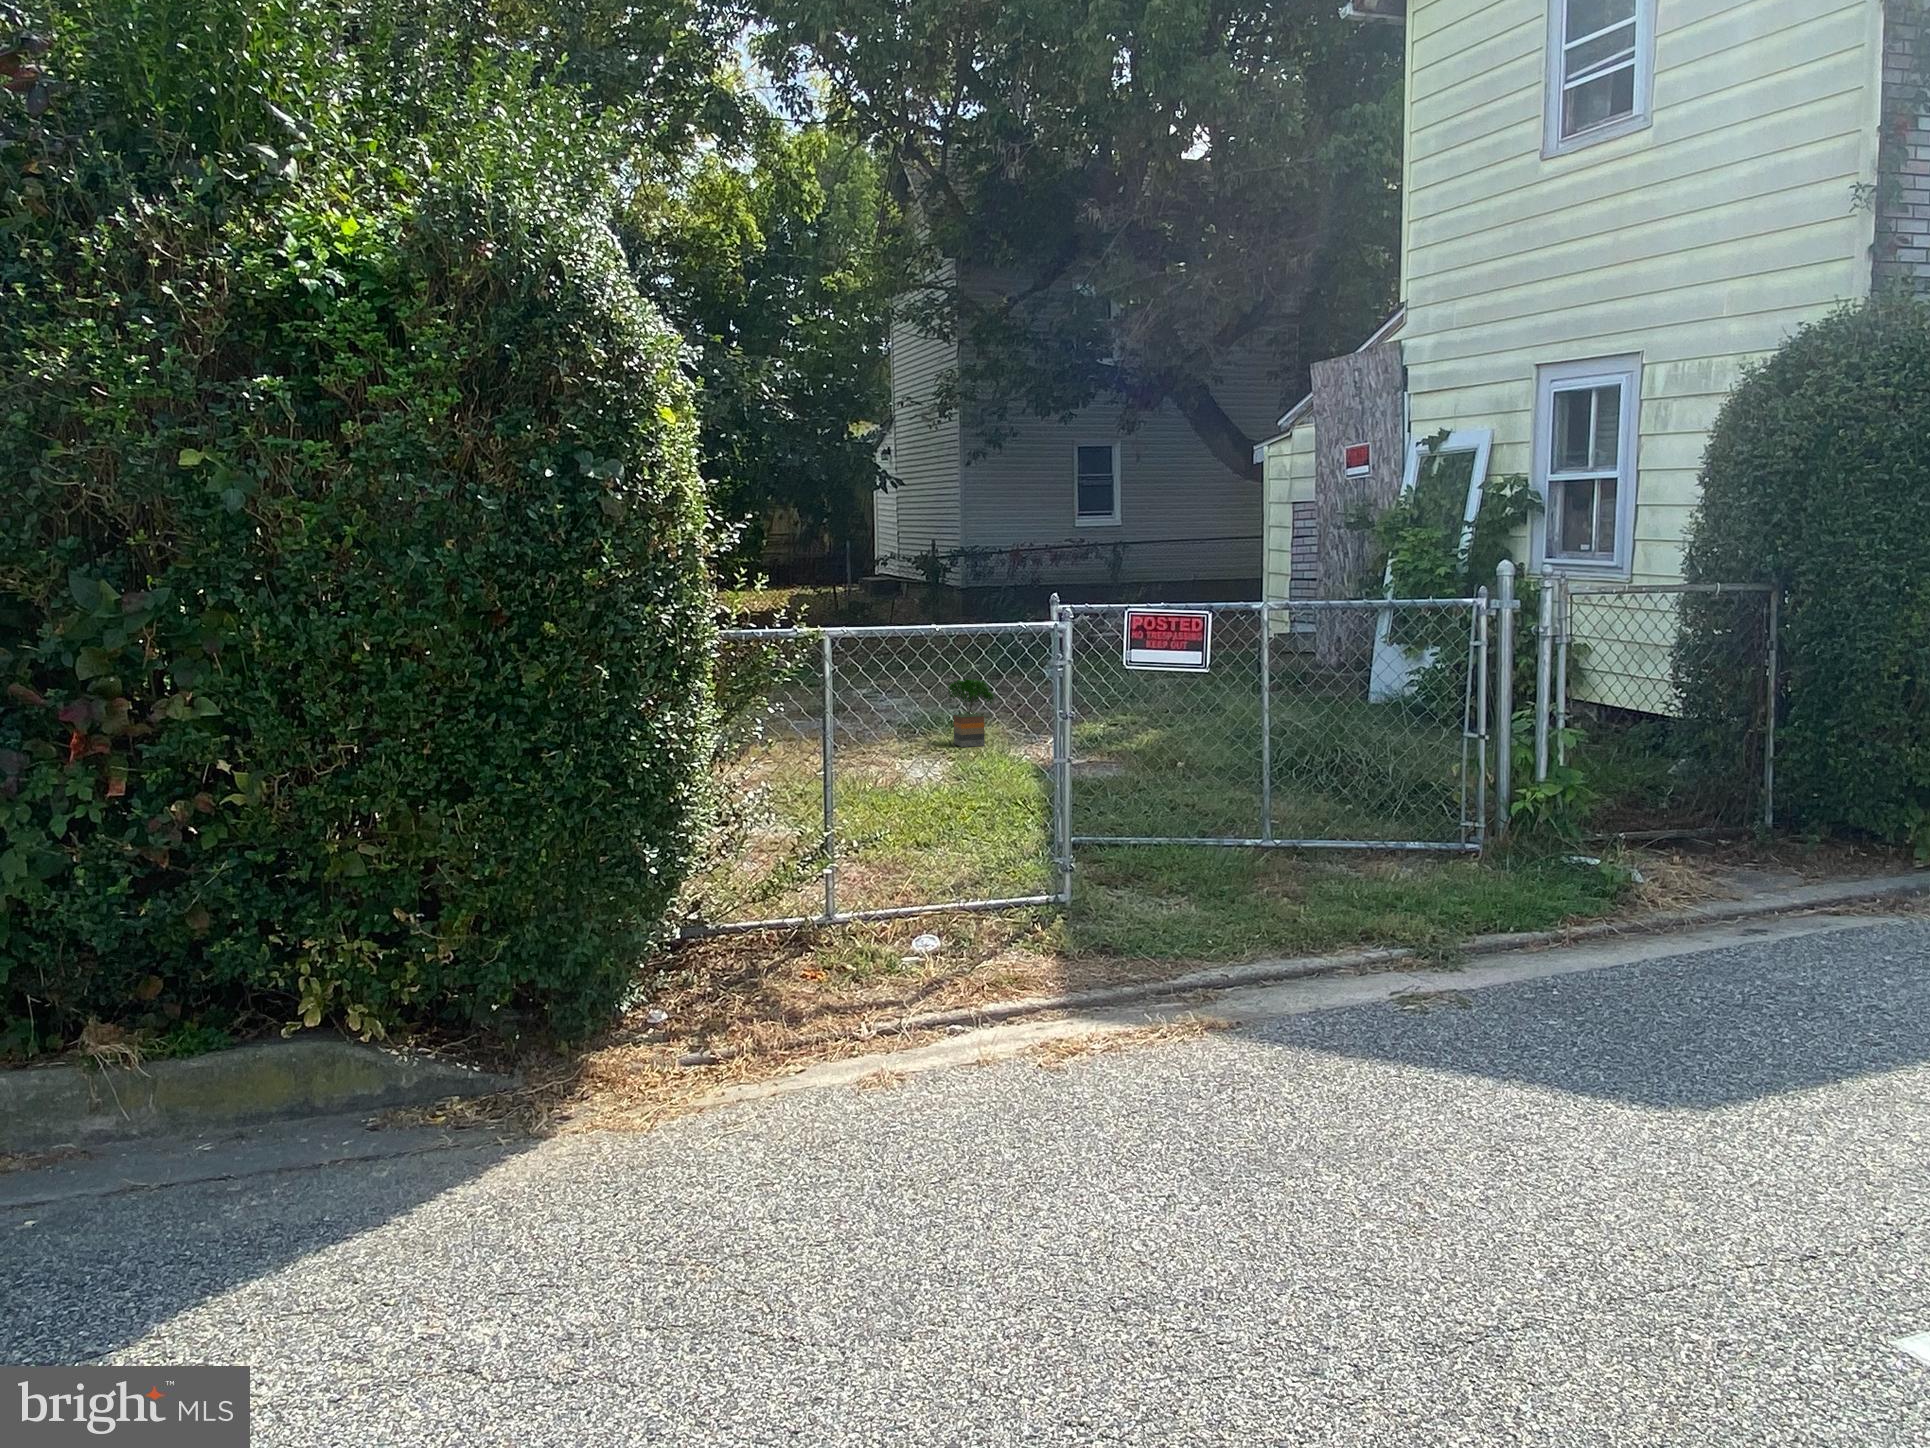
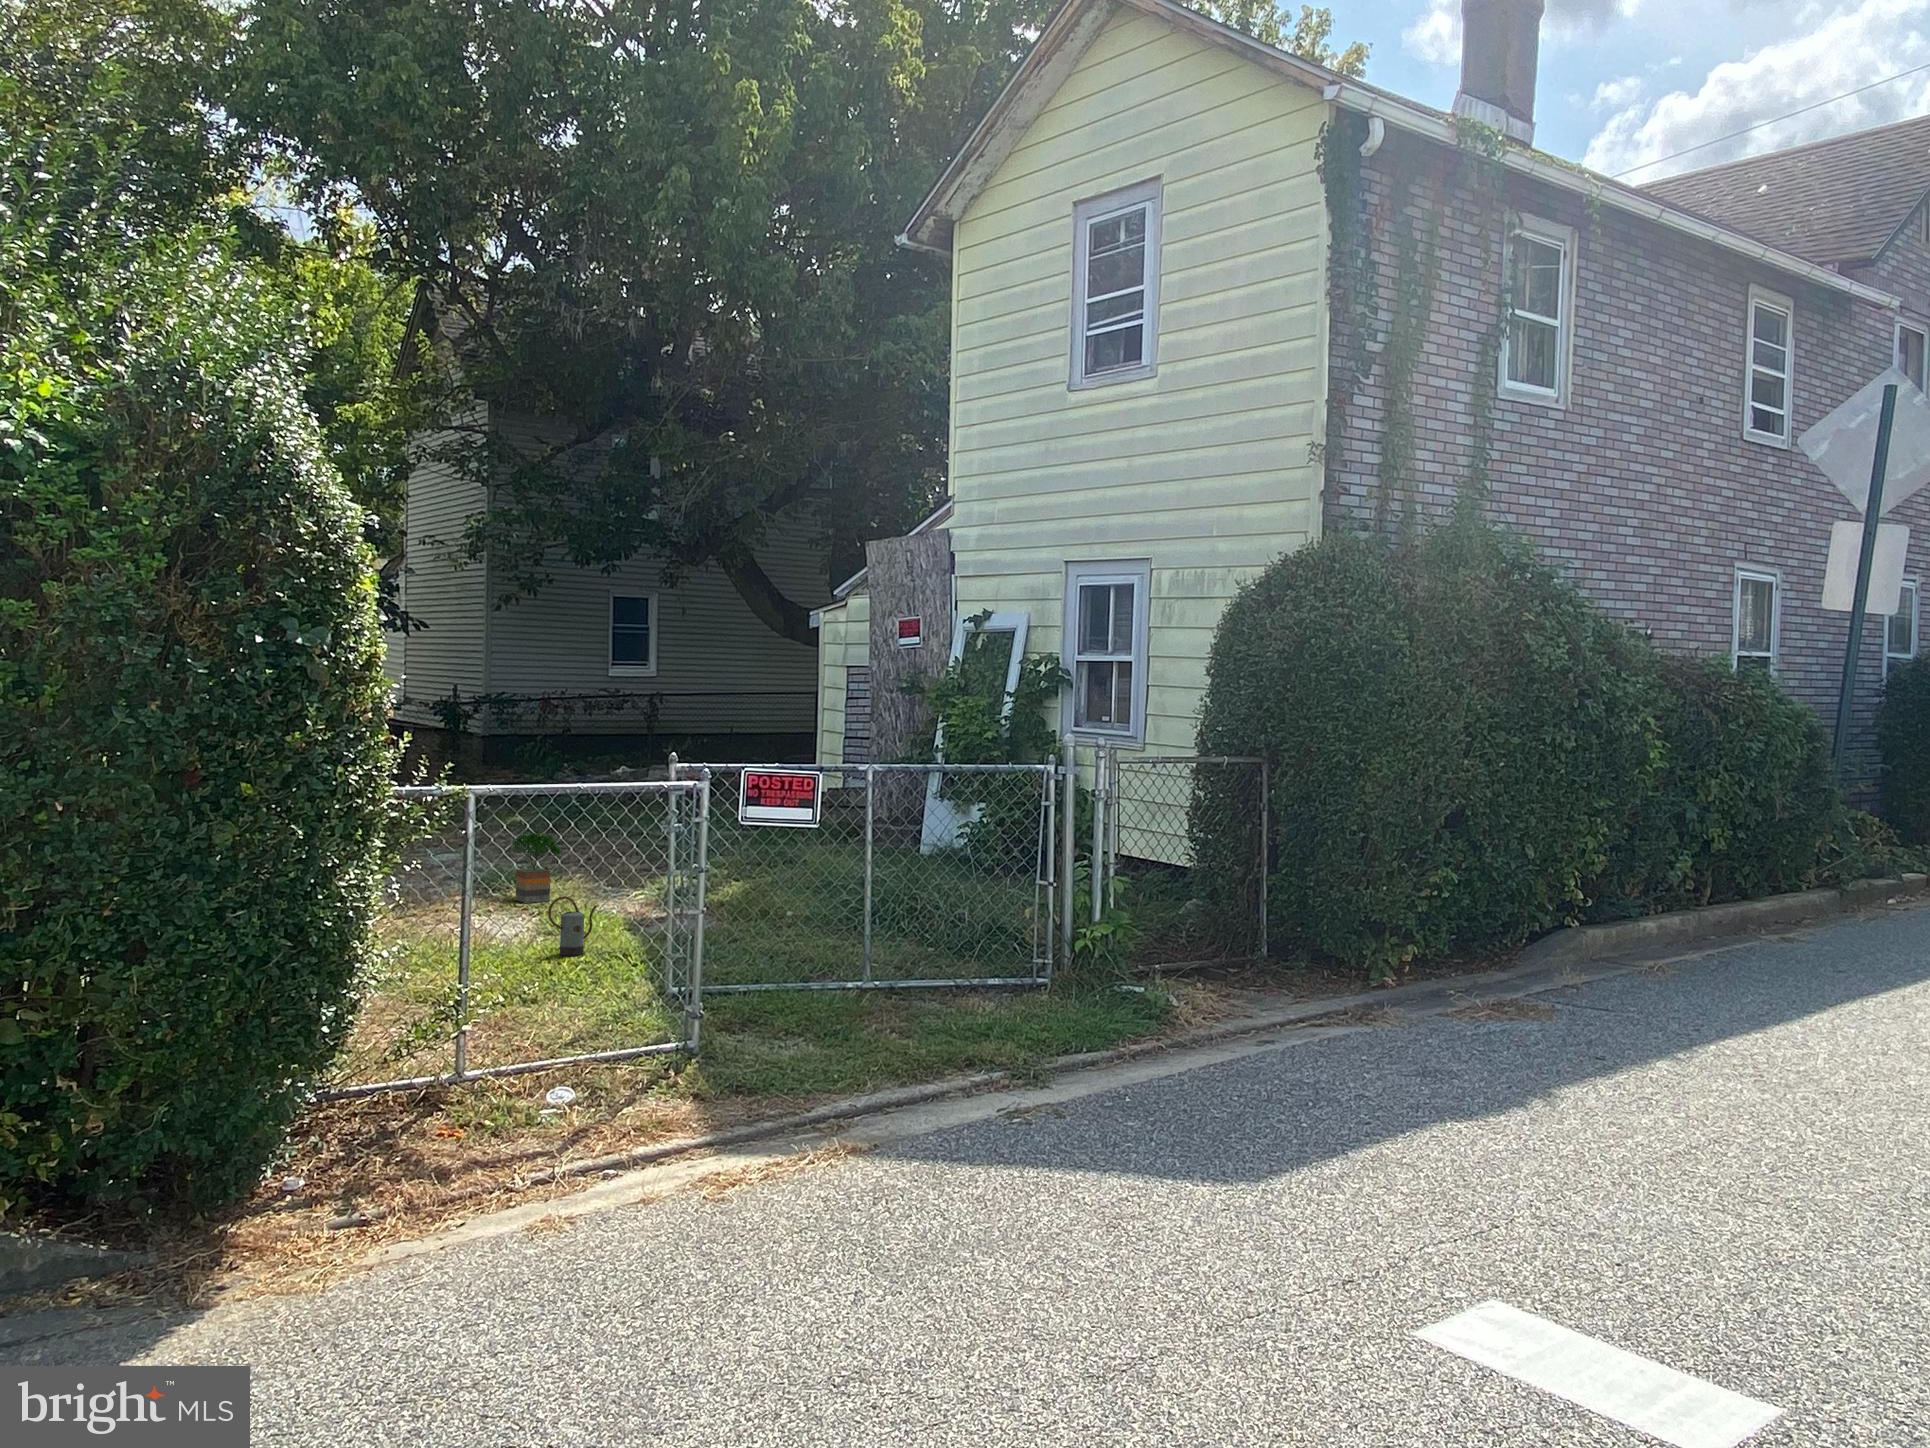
watering can: none [962,741,1010,800] -> present [548,896,597,956]

